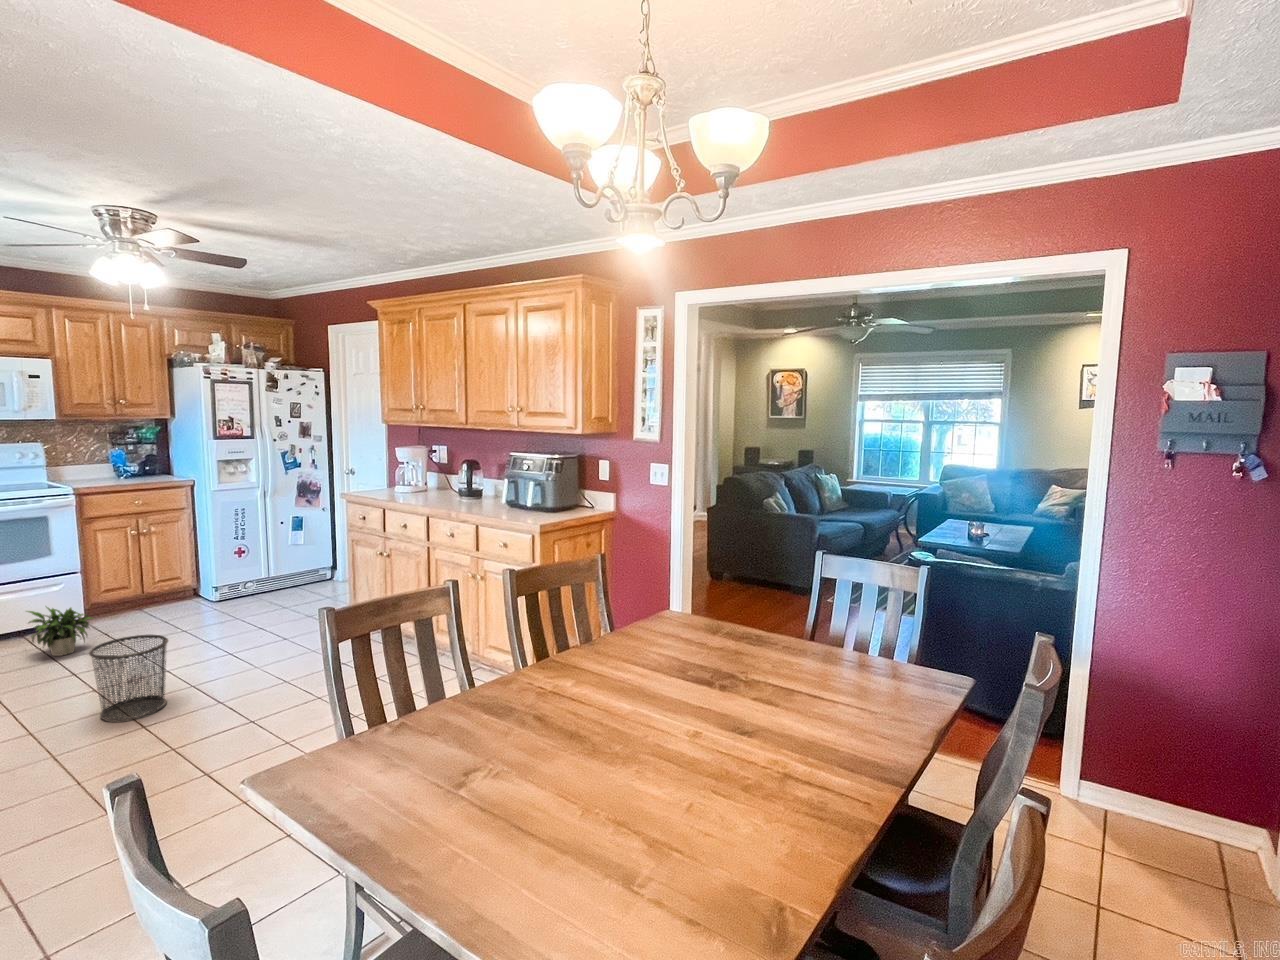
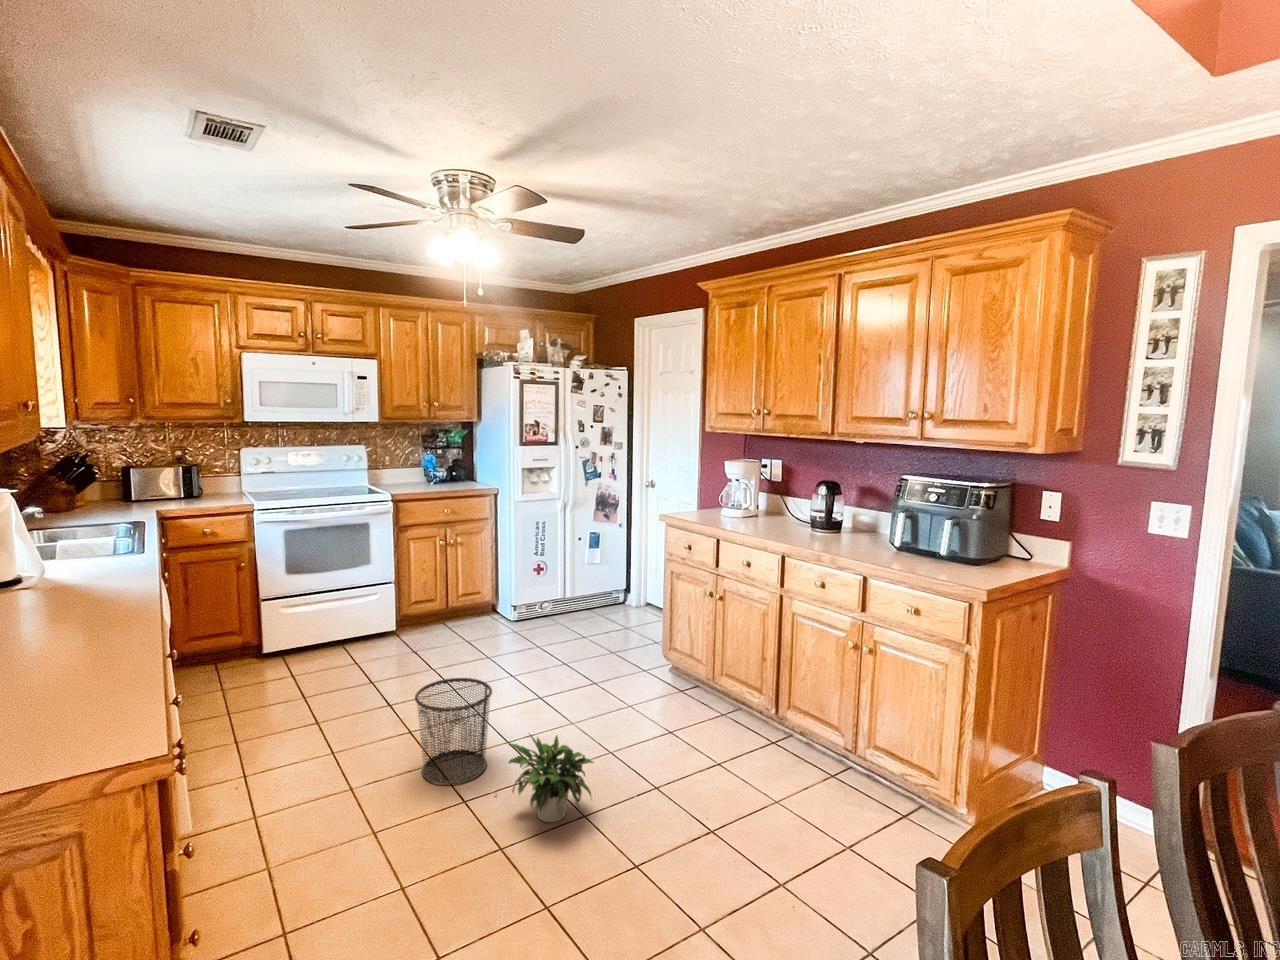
potted plant: present [27,607,93,656] -> present [509,735,593,822]

